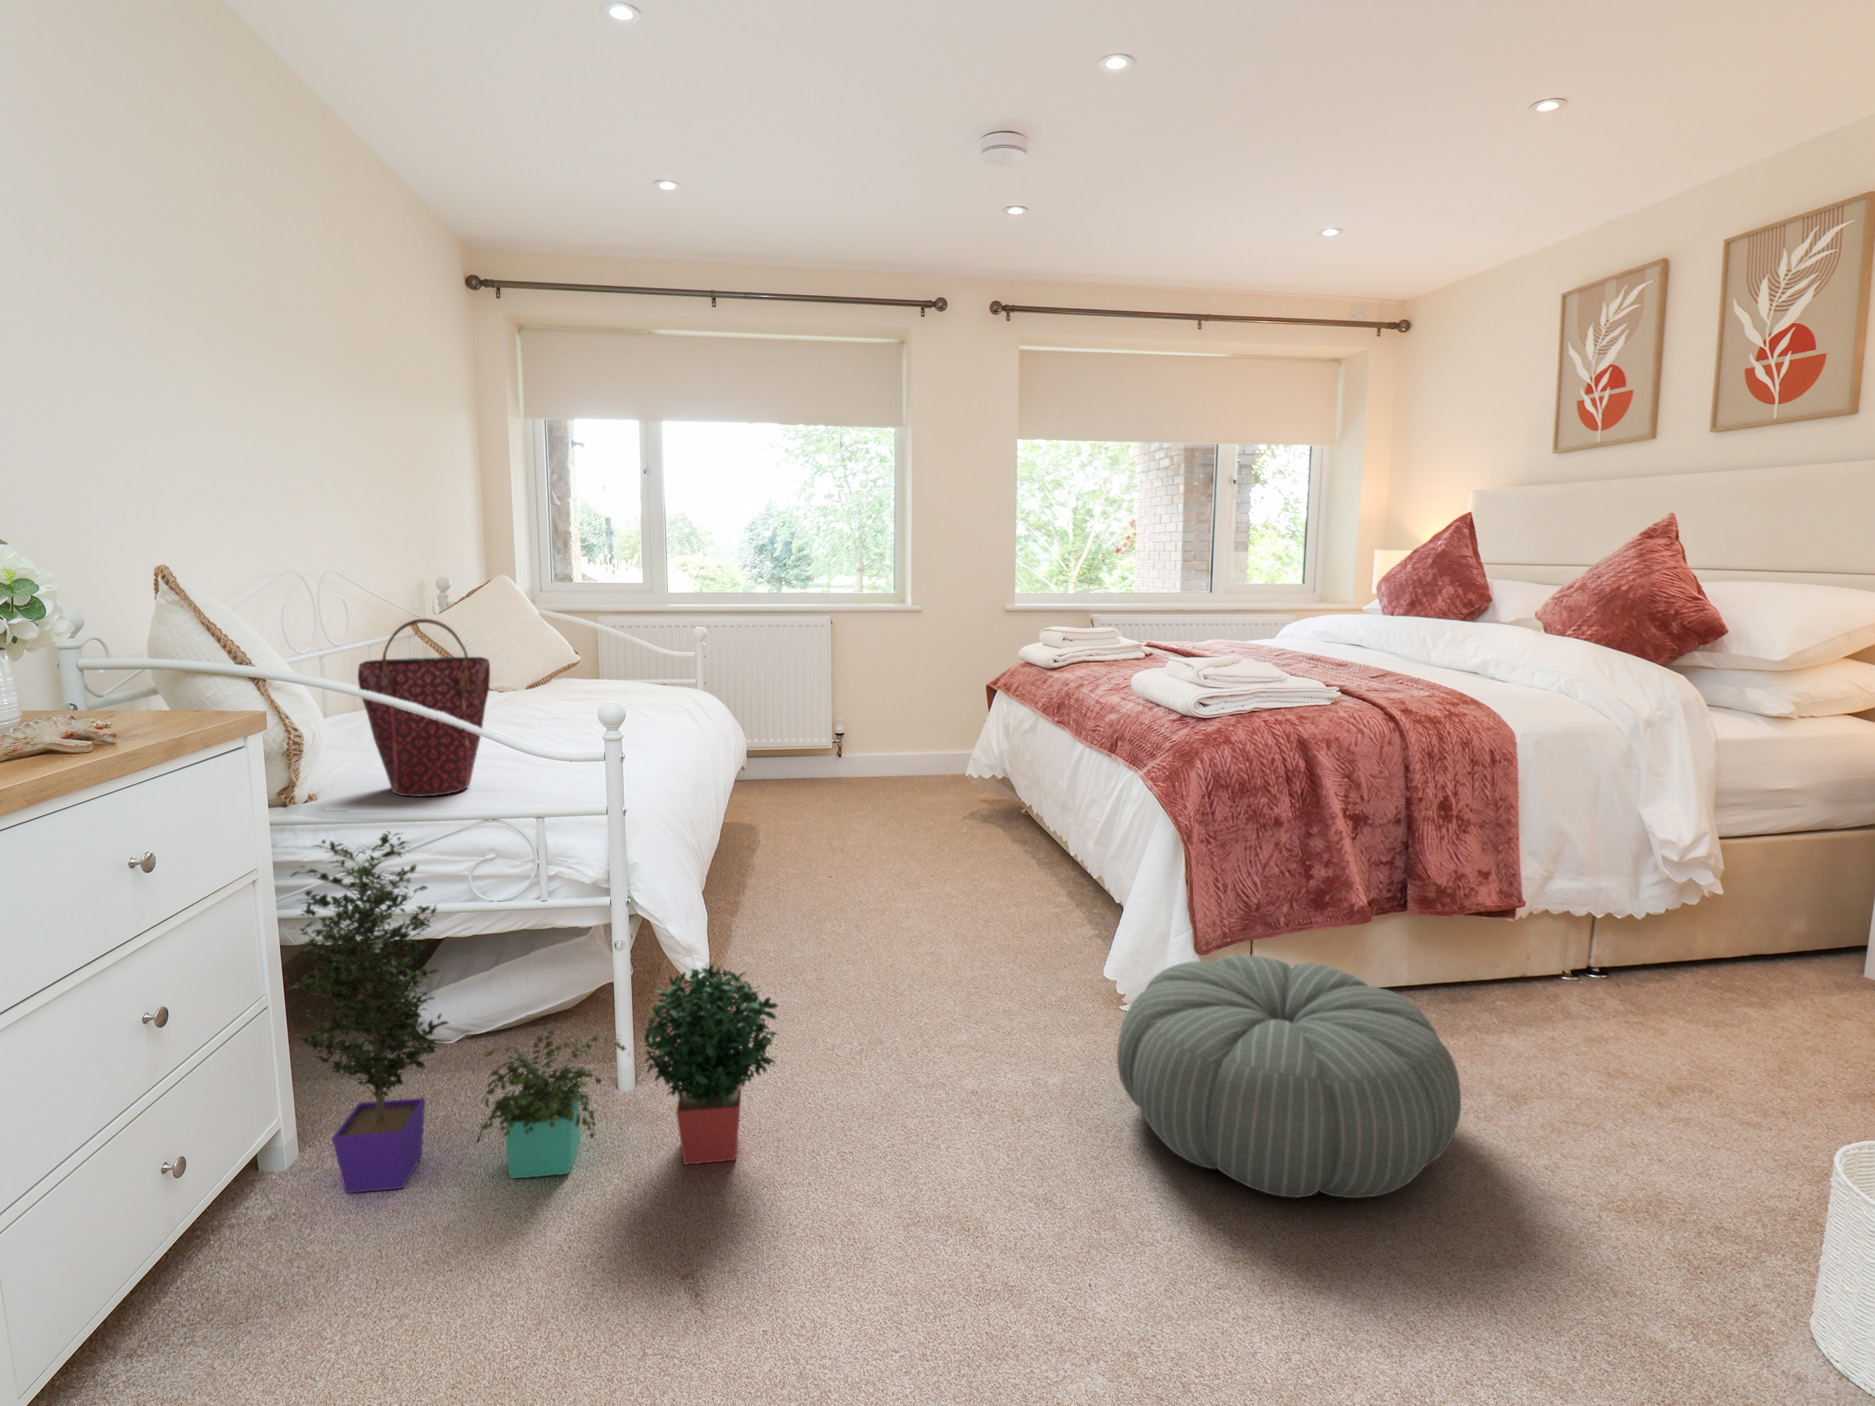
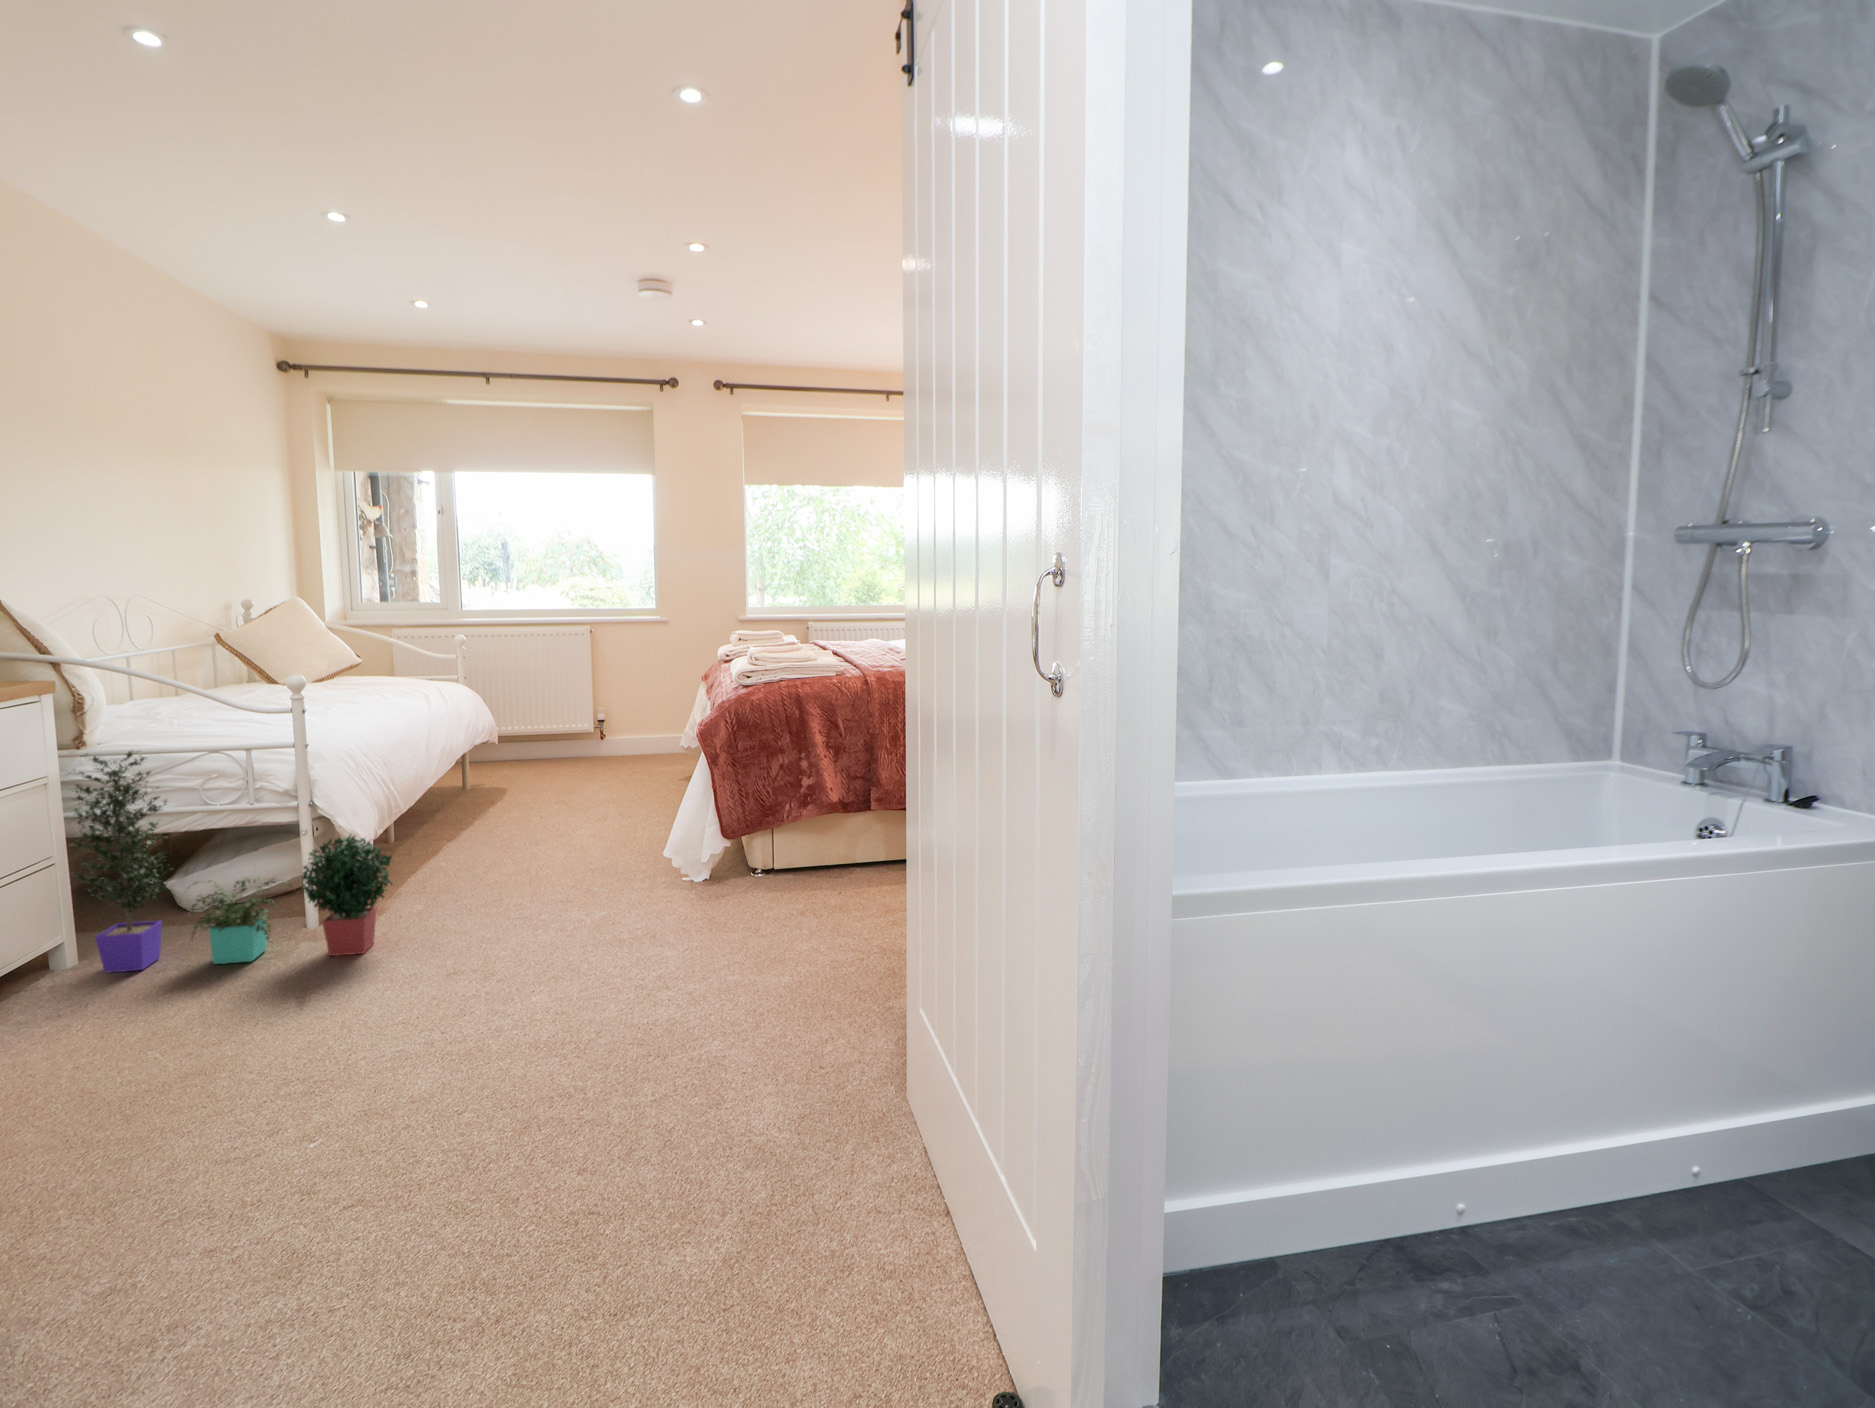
handbag: present [358,619,490,796] -> none [127,624,224,739]
pouf: present [1117,955,1461,1198] -> none [620,833,820,954]

